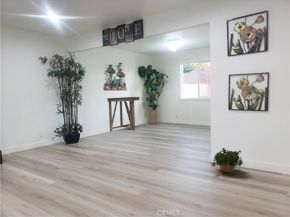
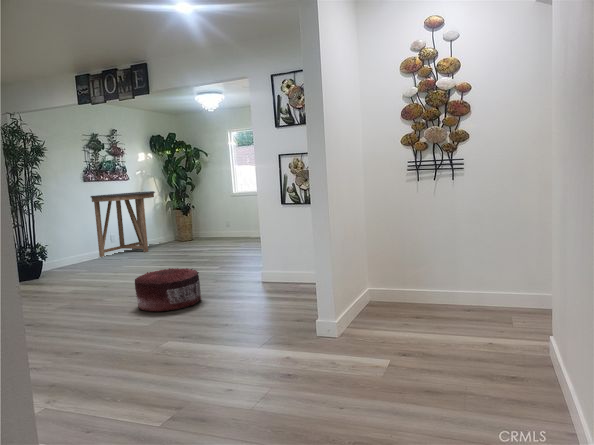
pouf: none [131,147,173,179] -> present [135,268,202,312]
potted plant: present [212,148,243,174] -> none [254,260,302,296]

